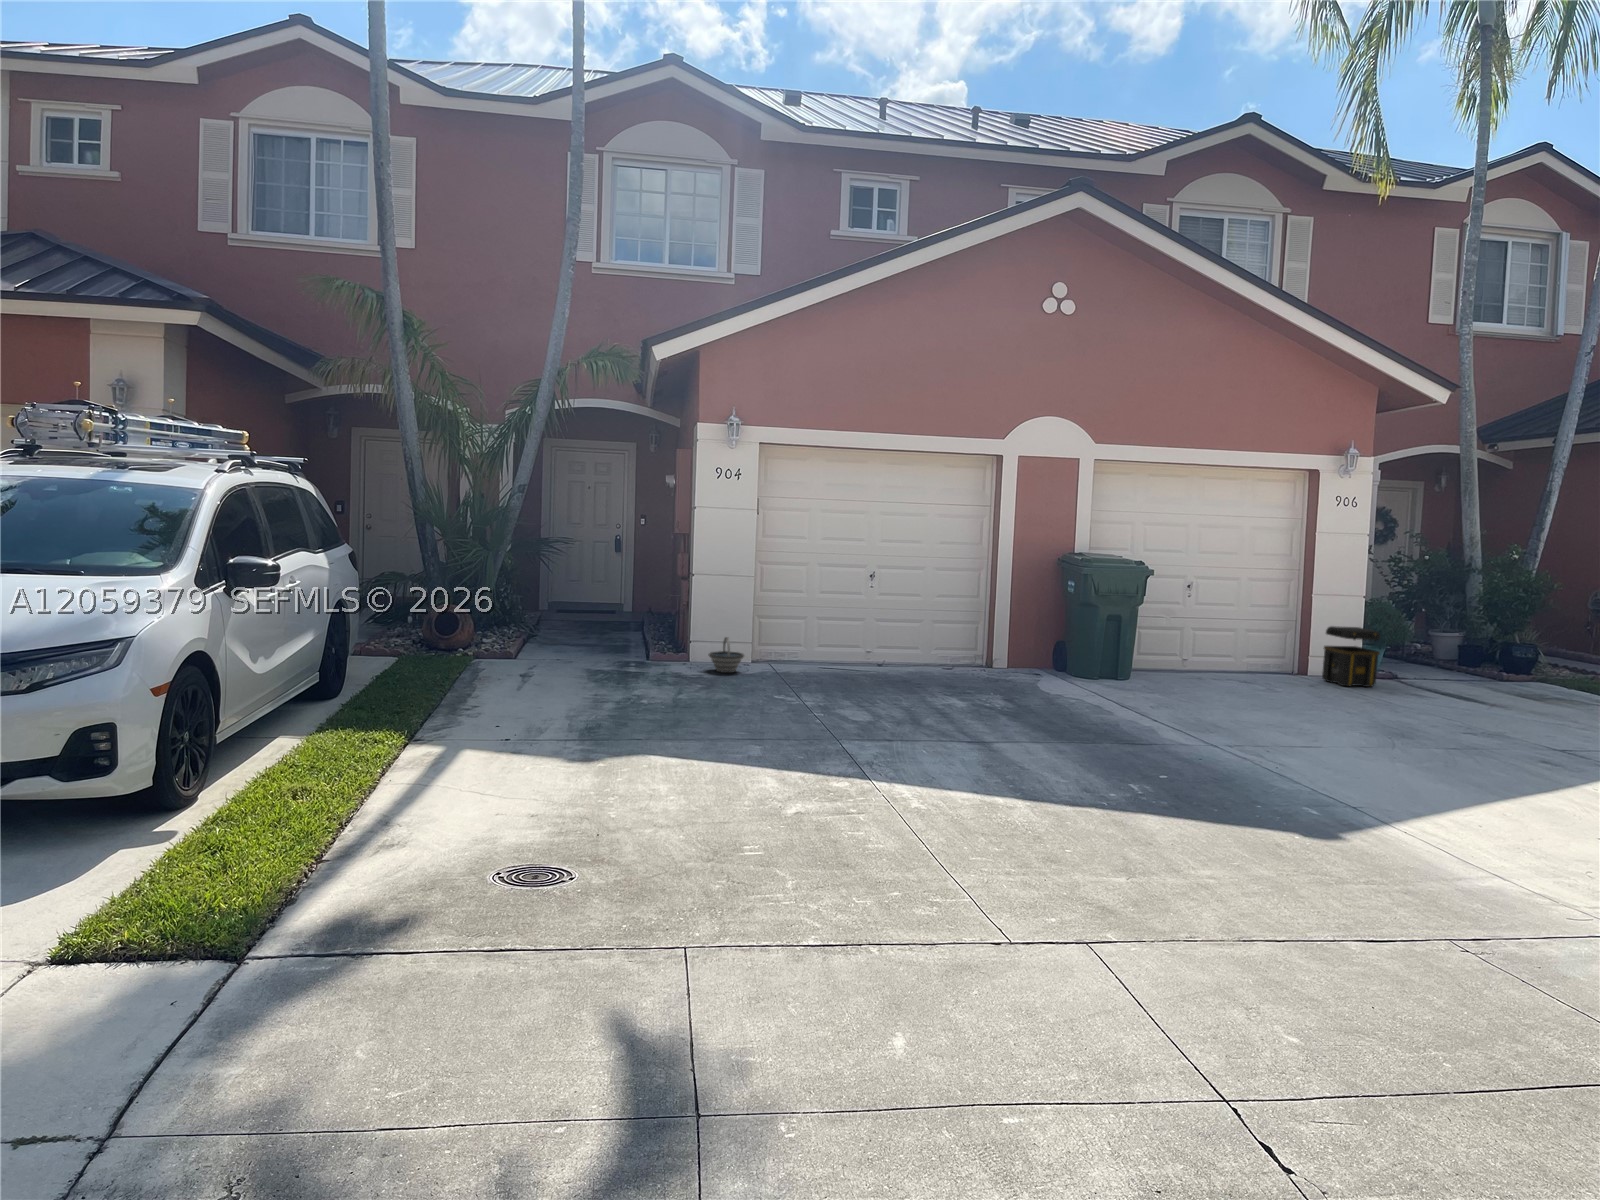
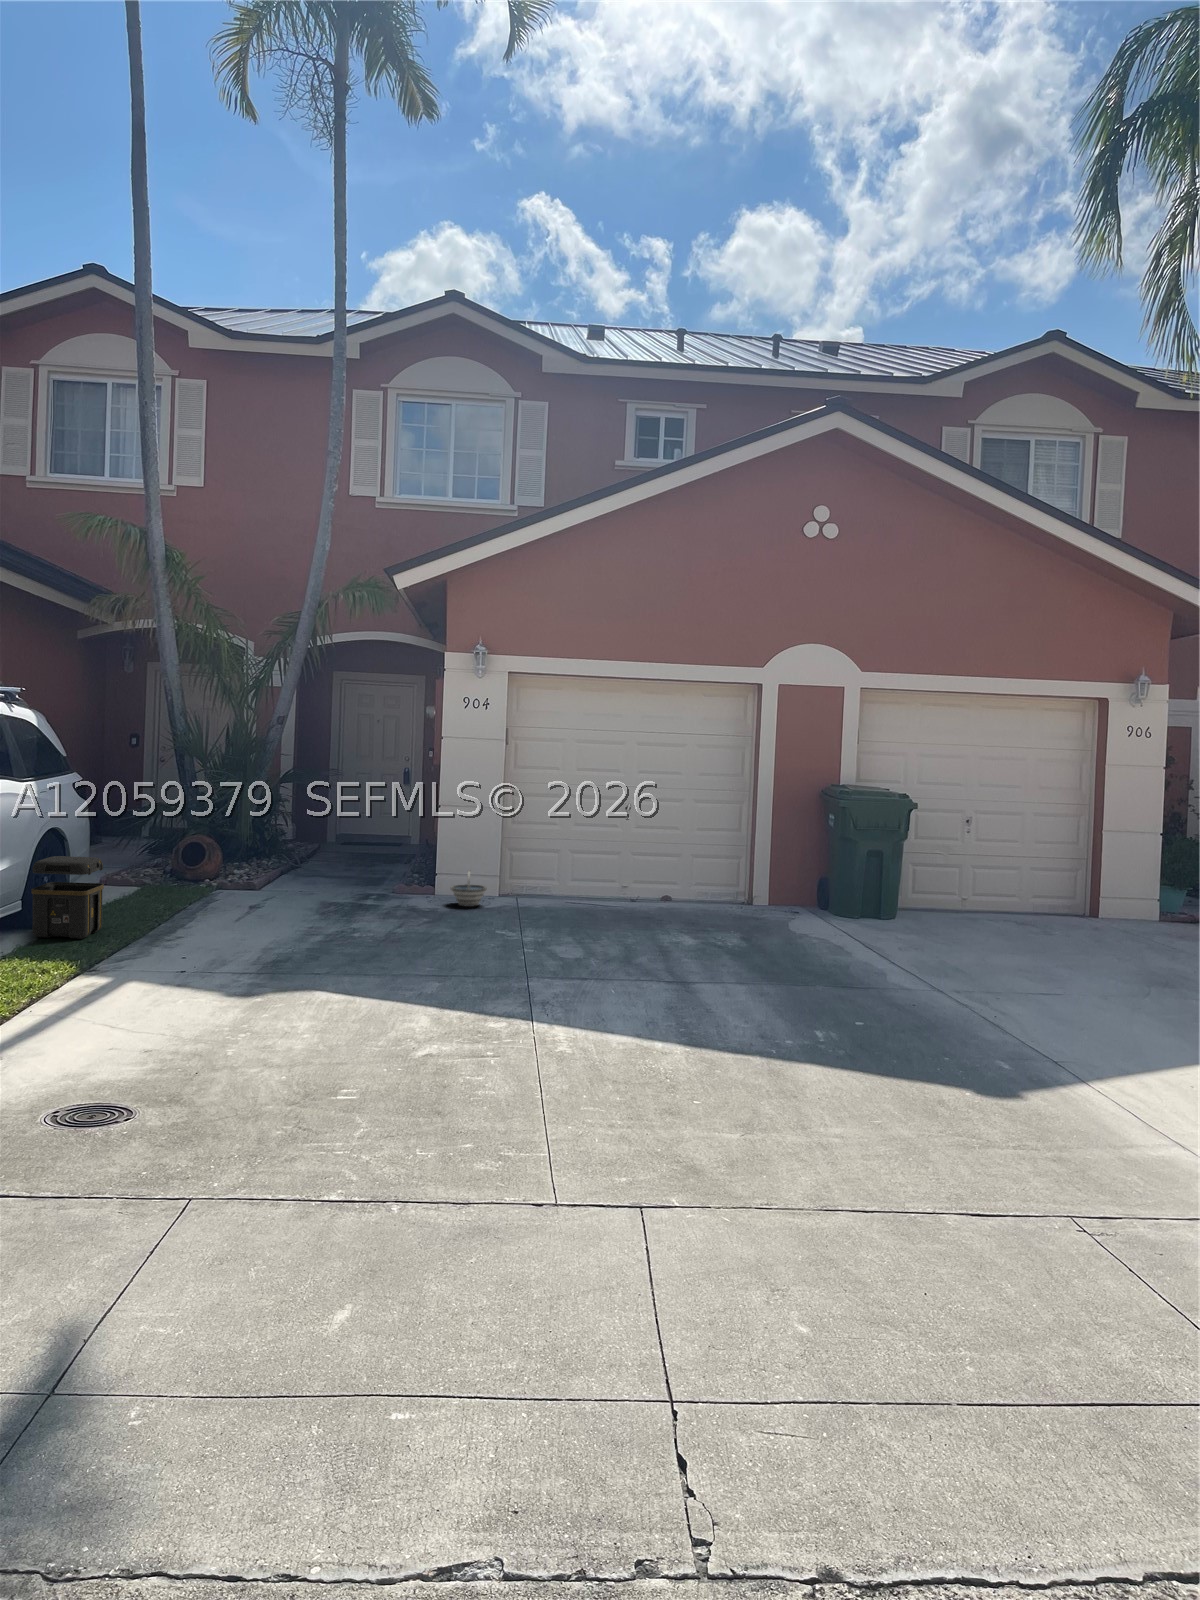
toolbox: present [1322,626,1380,687] -> present [31,856,104,939]

